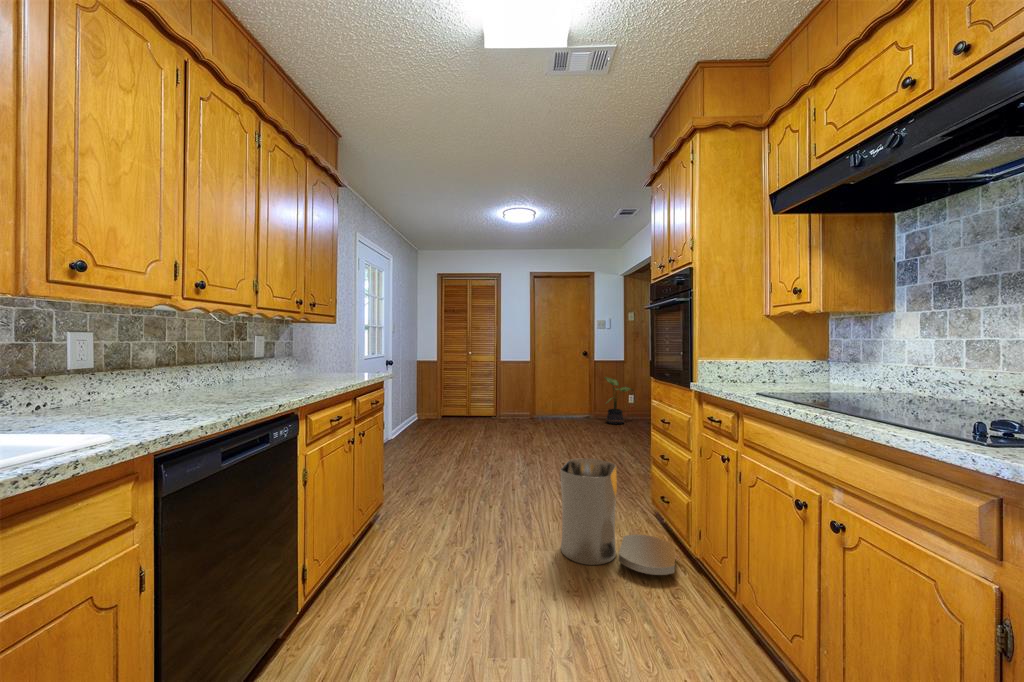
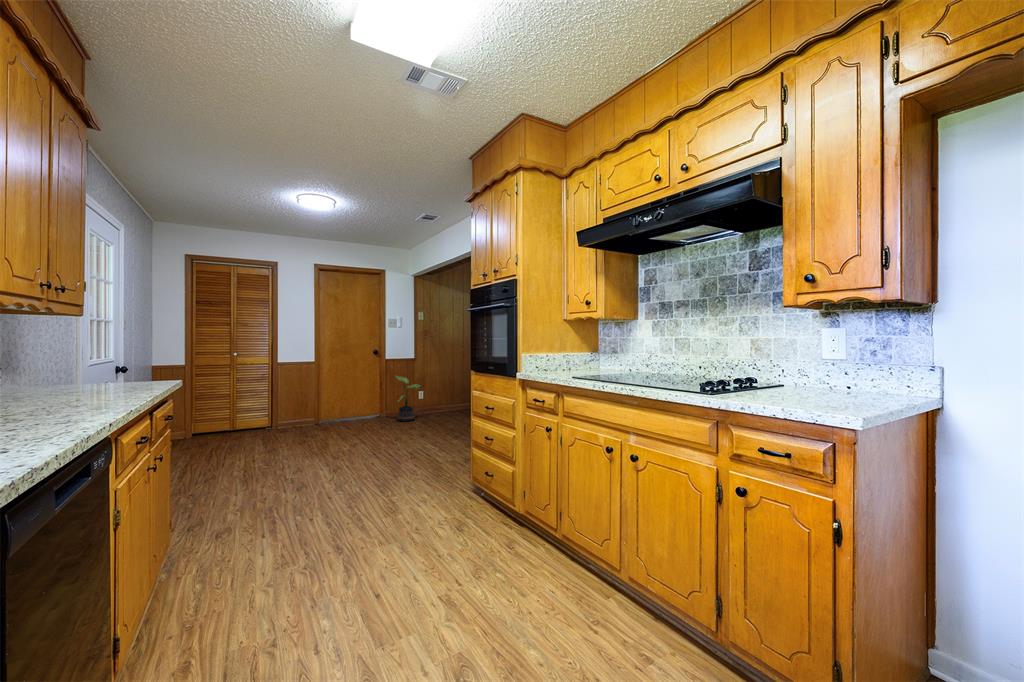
trash can: present [560,459,675,575] -> none [405,449,507,544]

